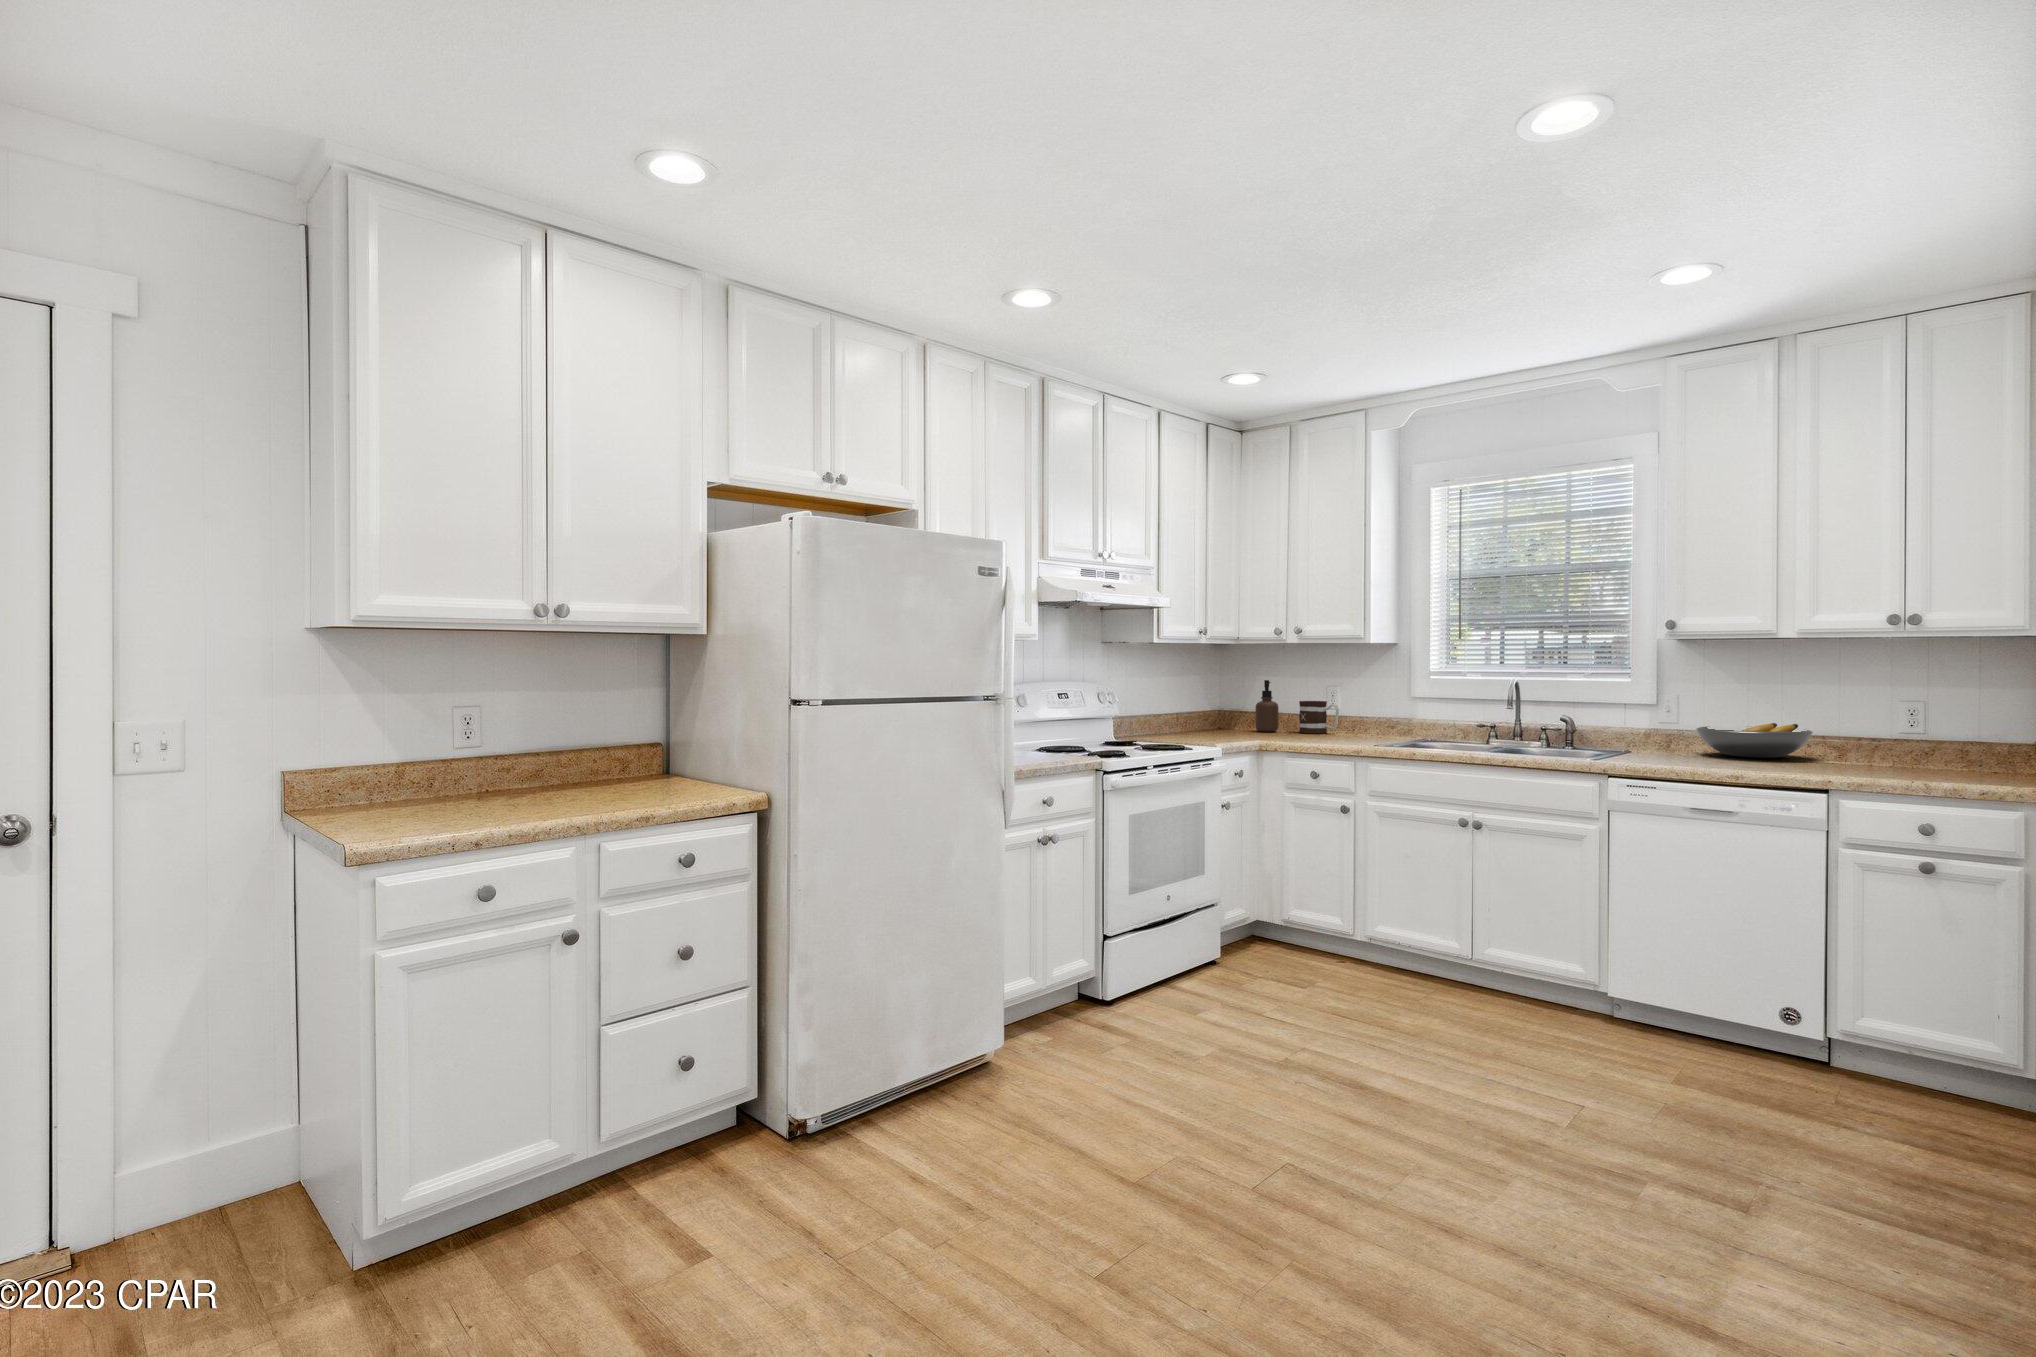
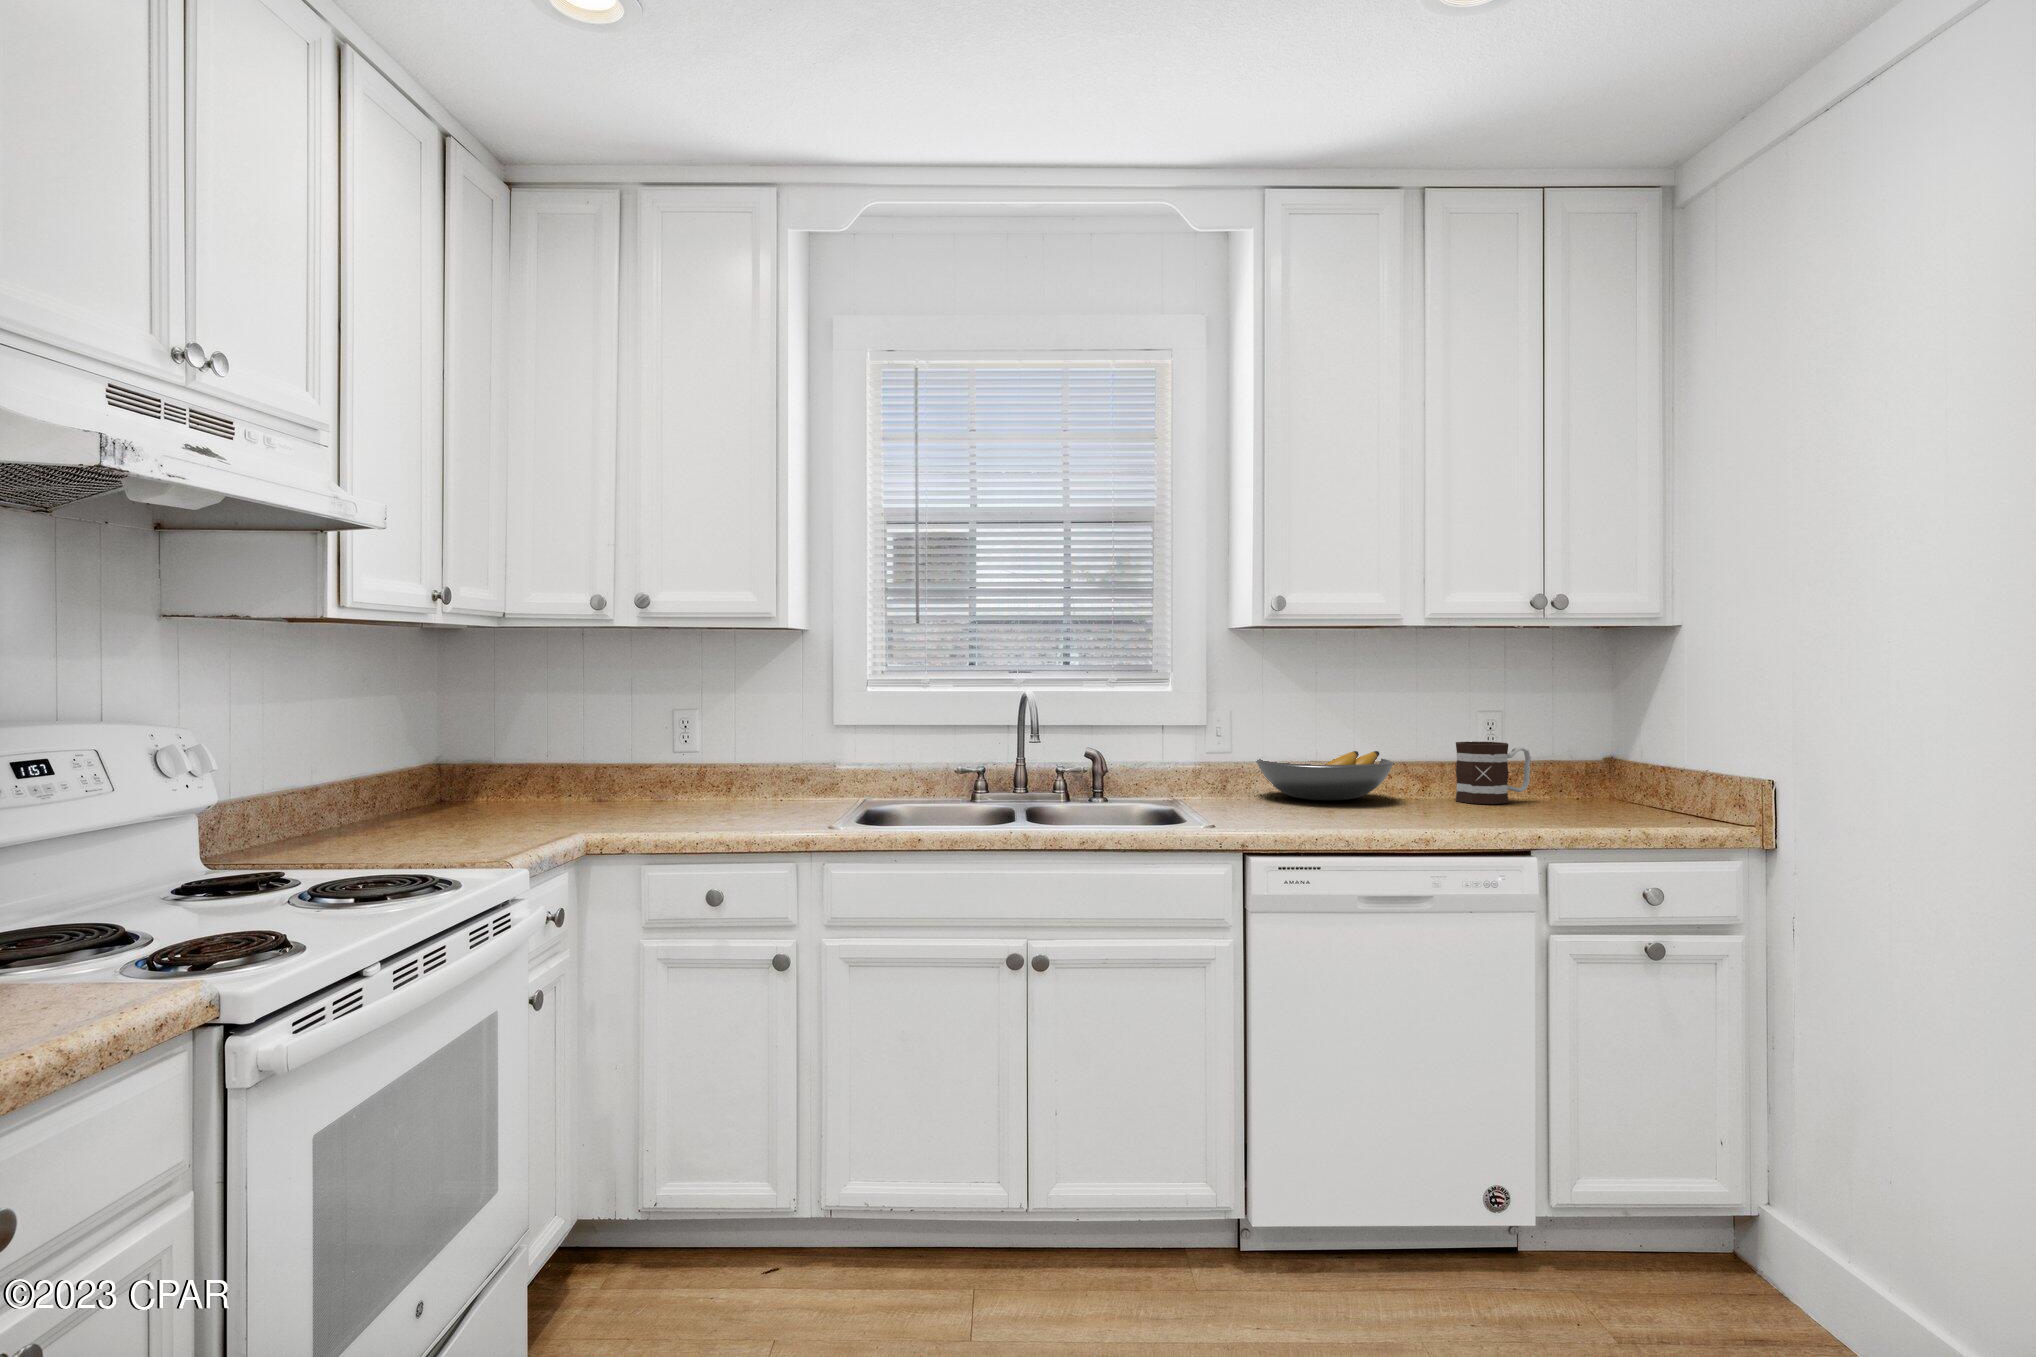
soap dispenser: present [1255,680,1279,732] -> none [541,702,589,804]
mug: present [1299,701,1339,733] -> present [1456,741,1531,804]

